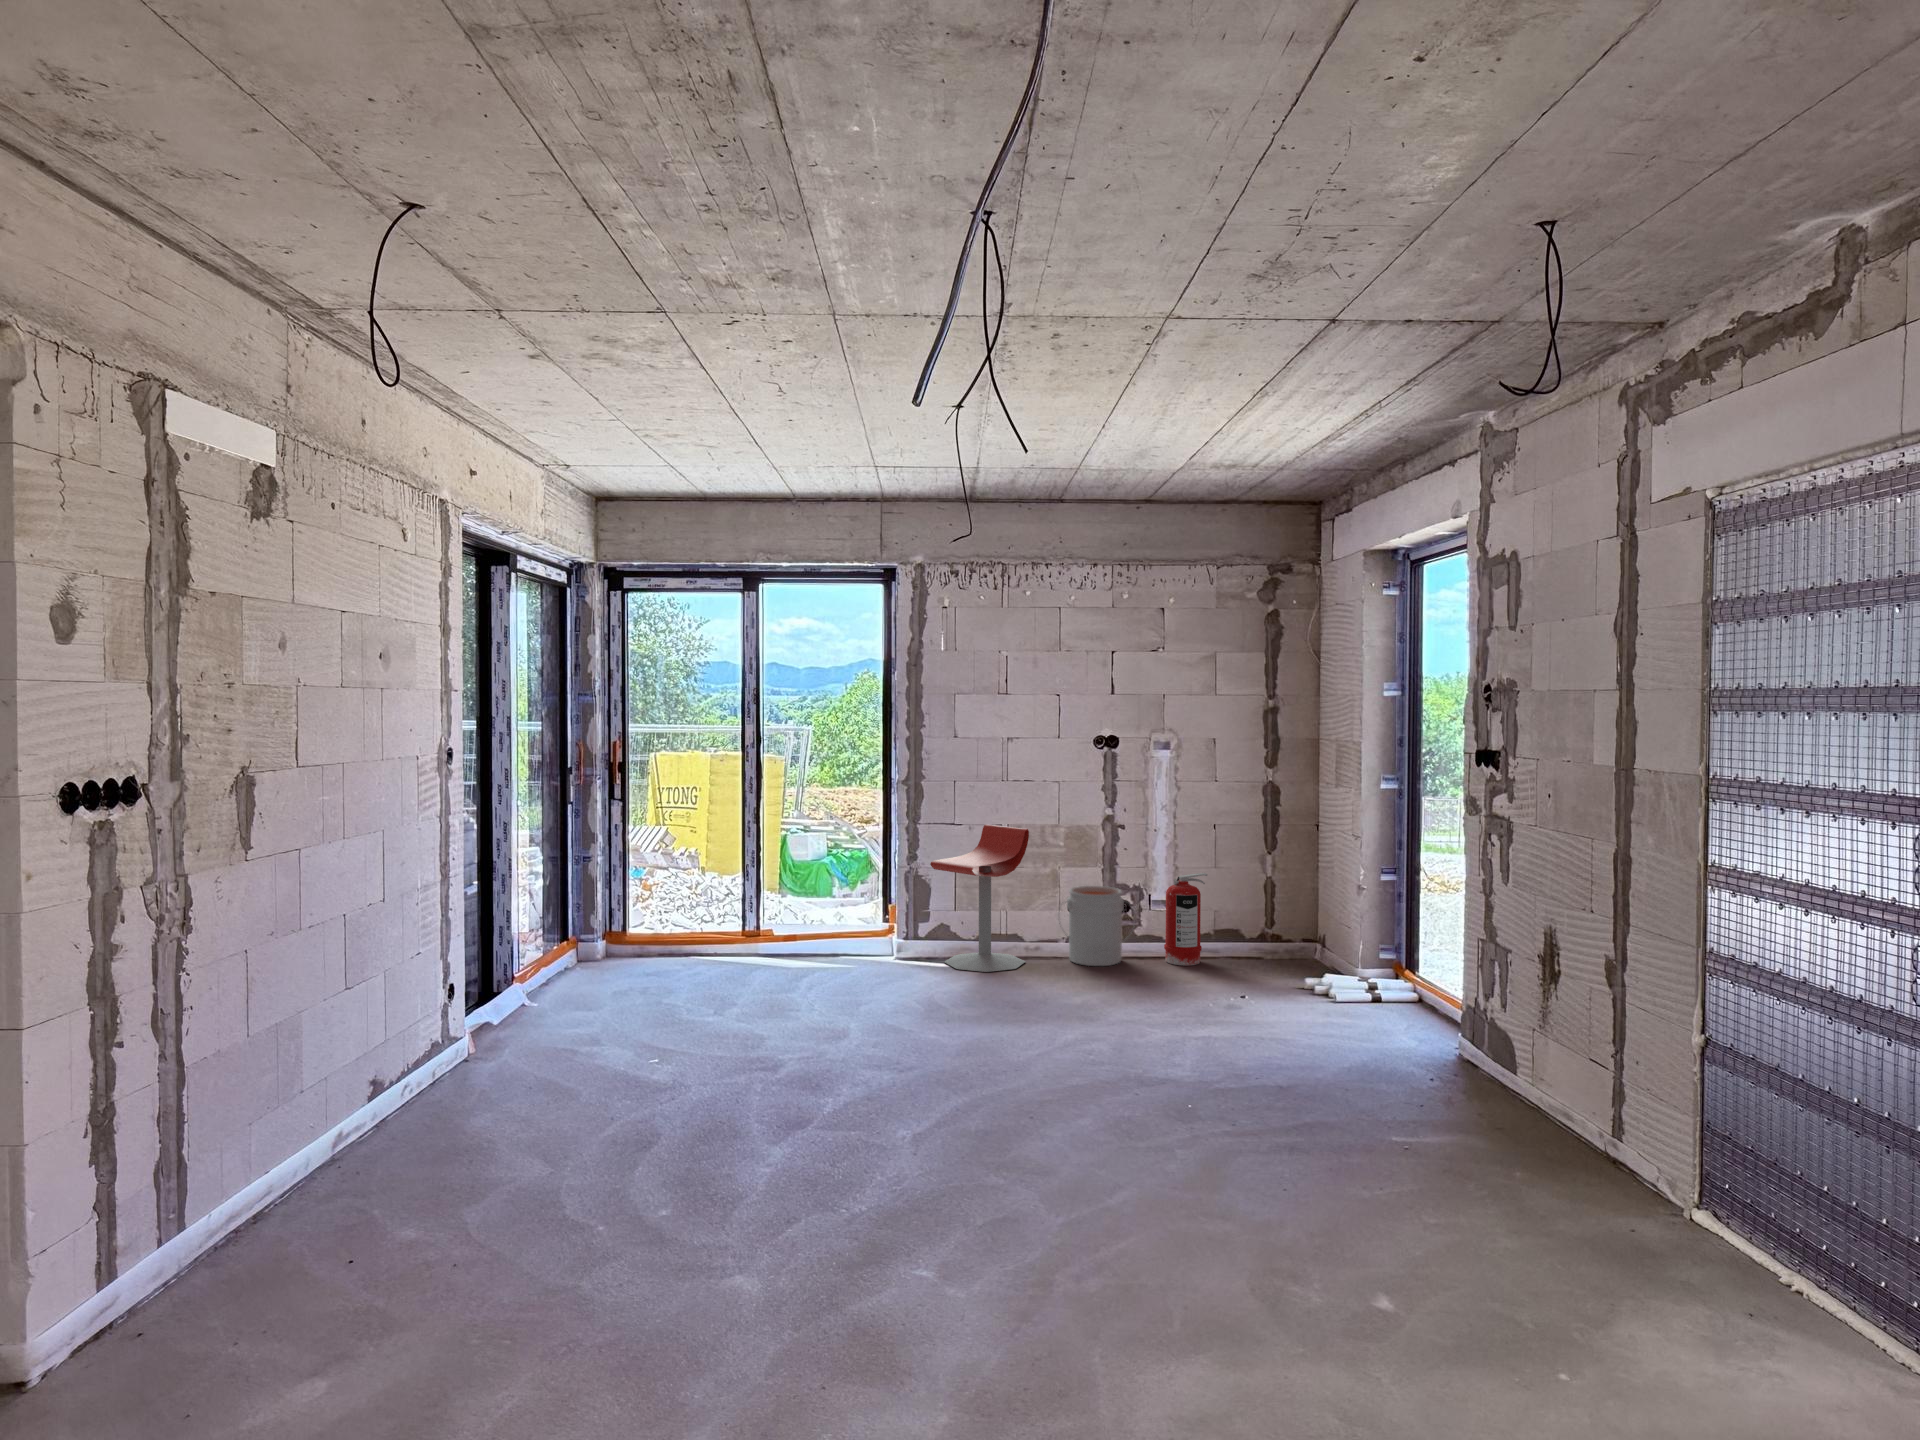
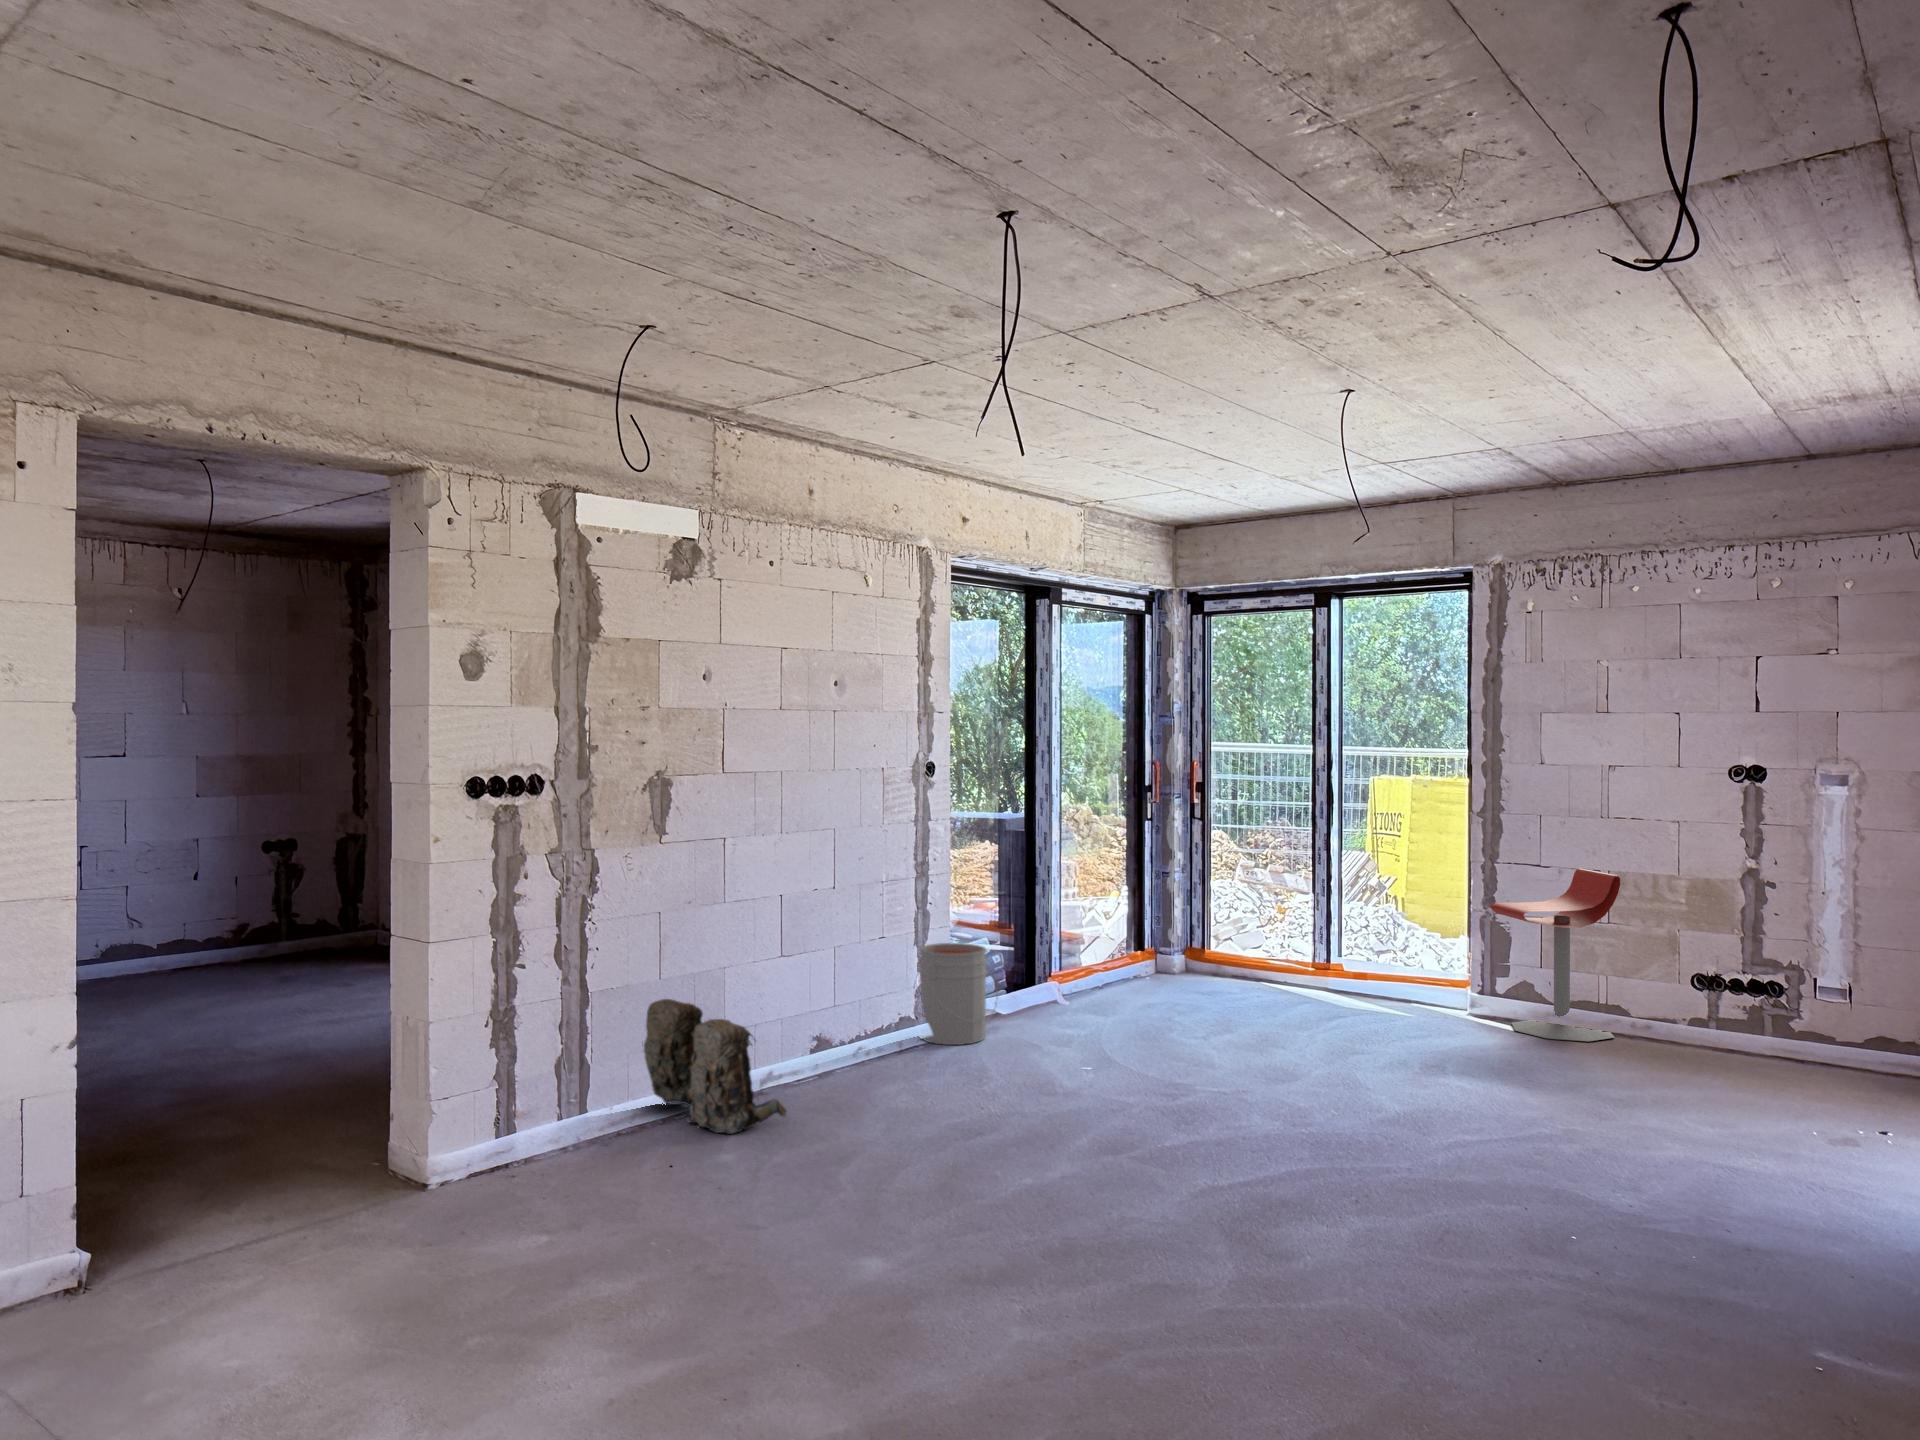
fire extinguisher: present [1164,873,1207,966] -> none [1817,955,1886,1077]
bucket: present [1059,886,1127,966] -> present [919,943,998,1045]
backpack: none [105,1161,412,1357] -> present [642,999,786,1134]

